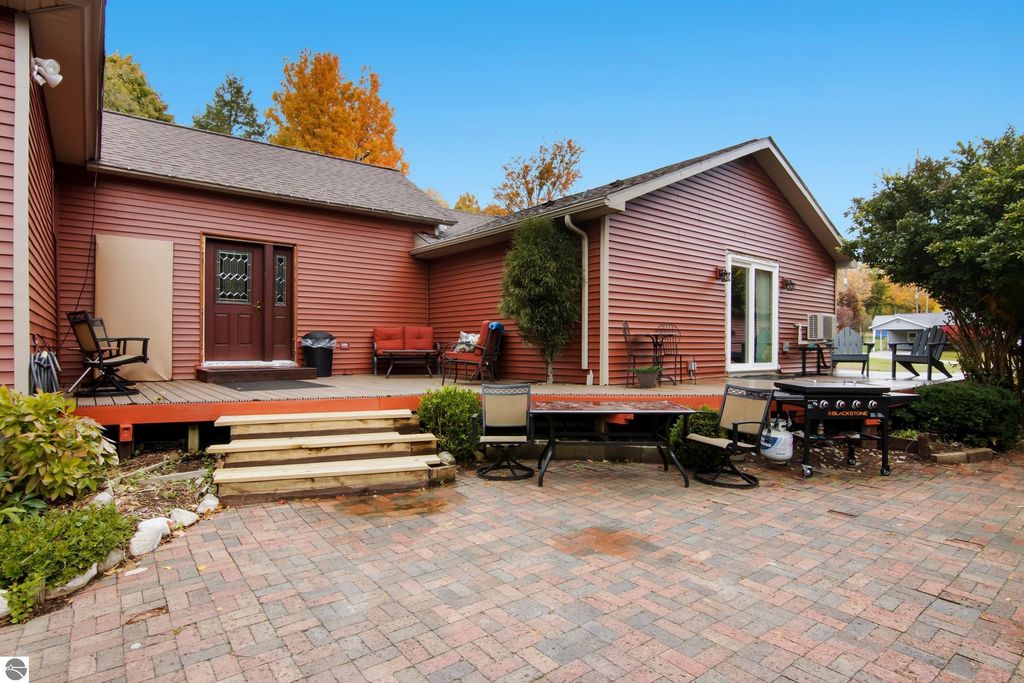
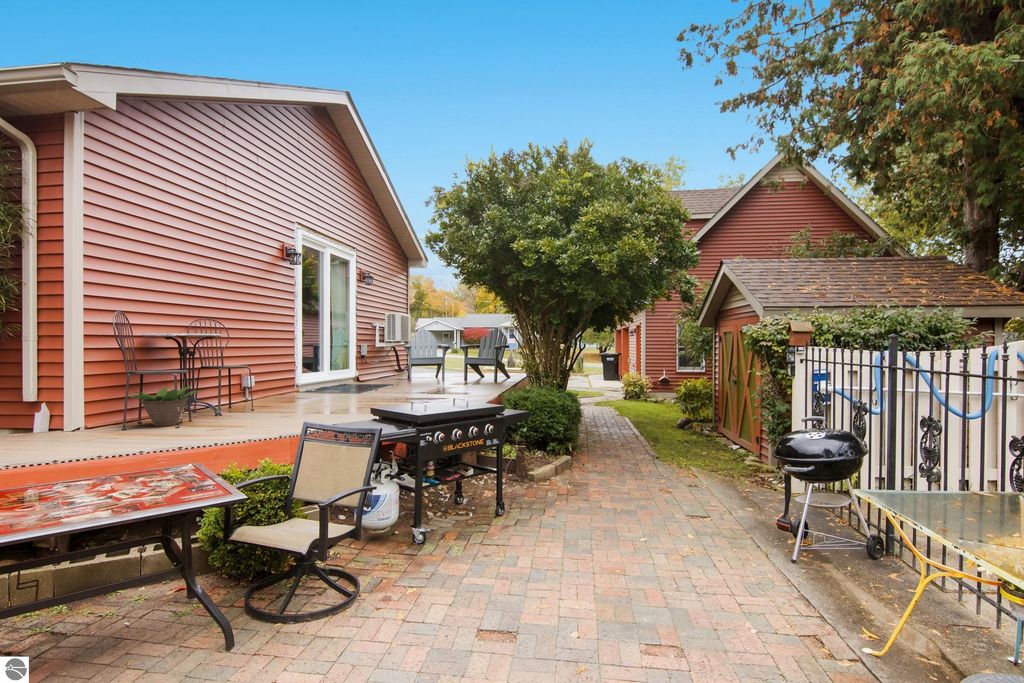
side table: present [786,343,838,376] -> none [364,339,416,385]

